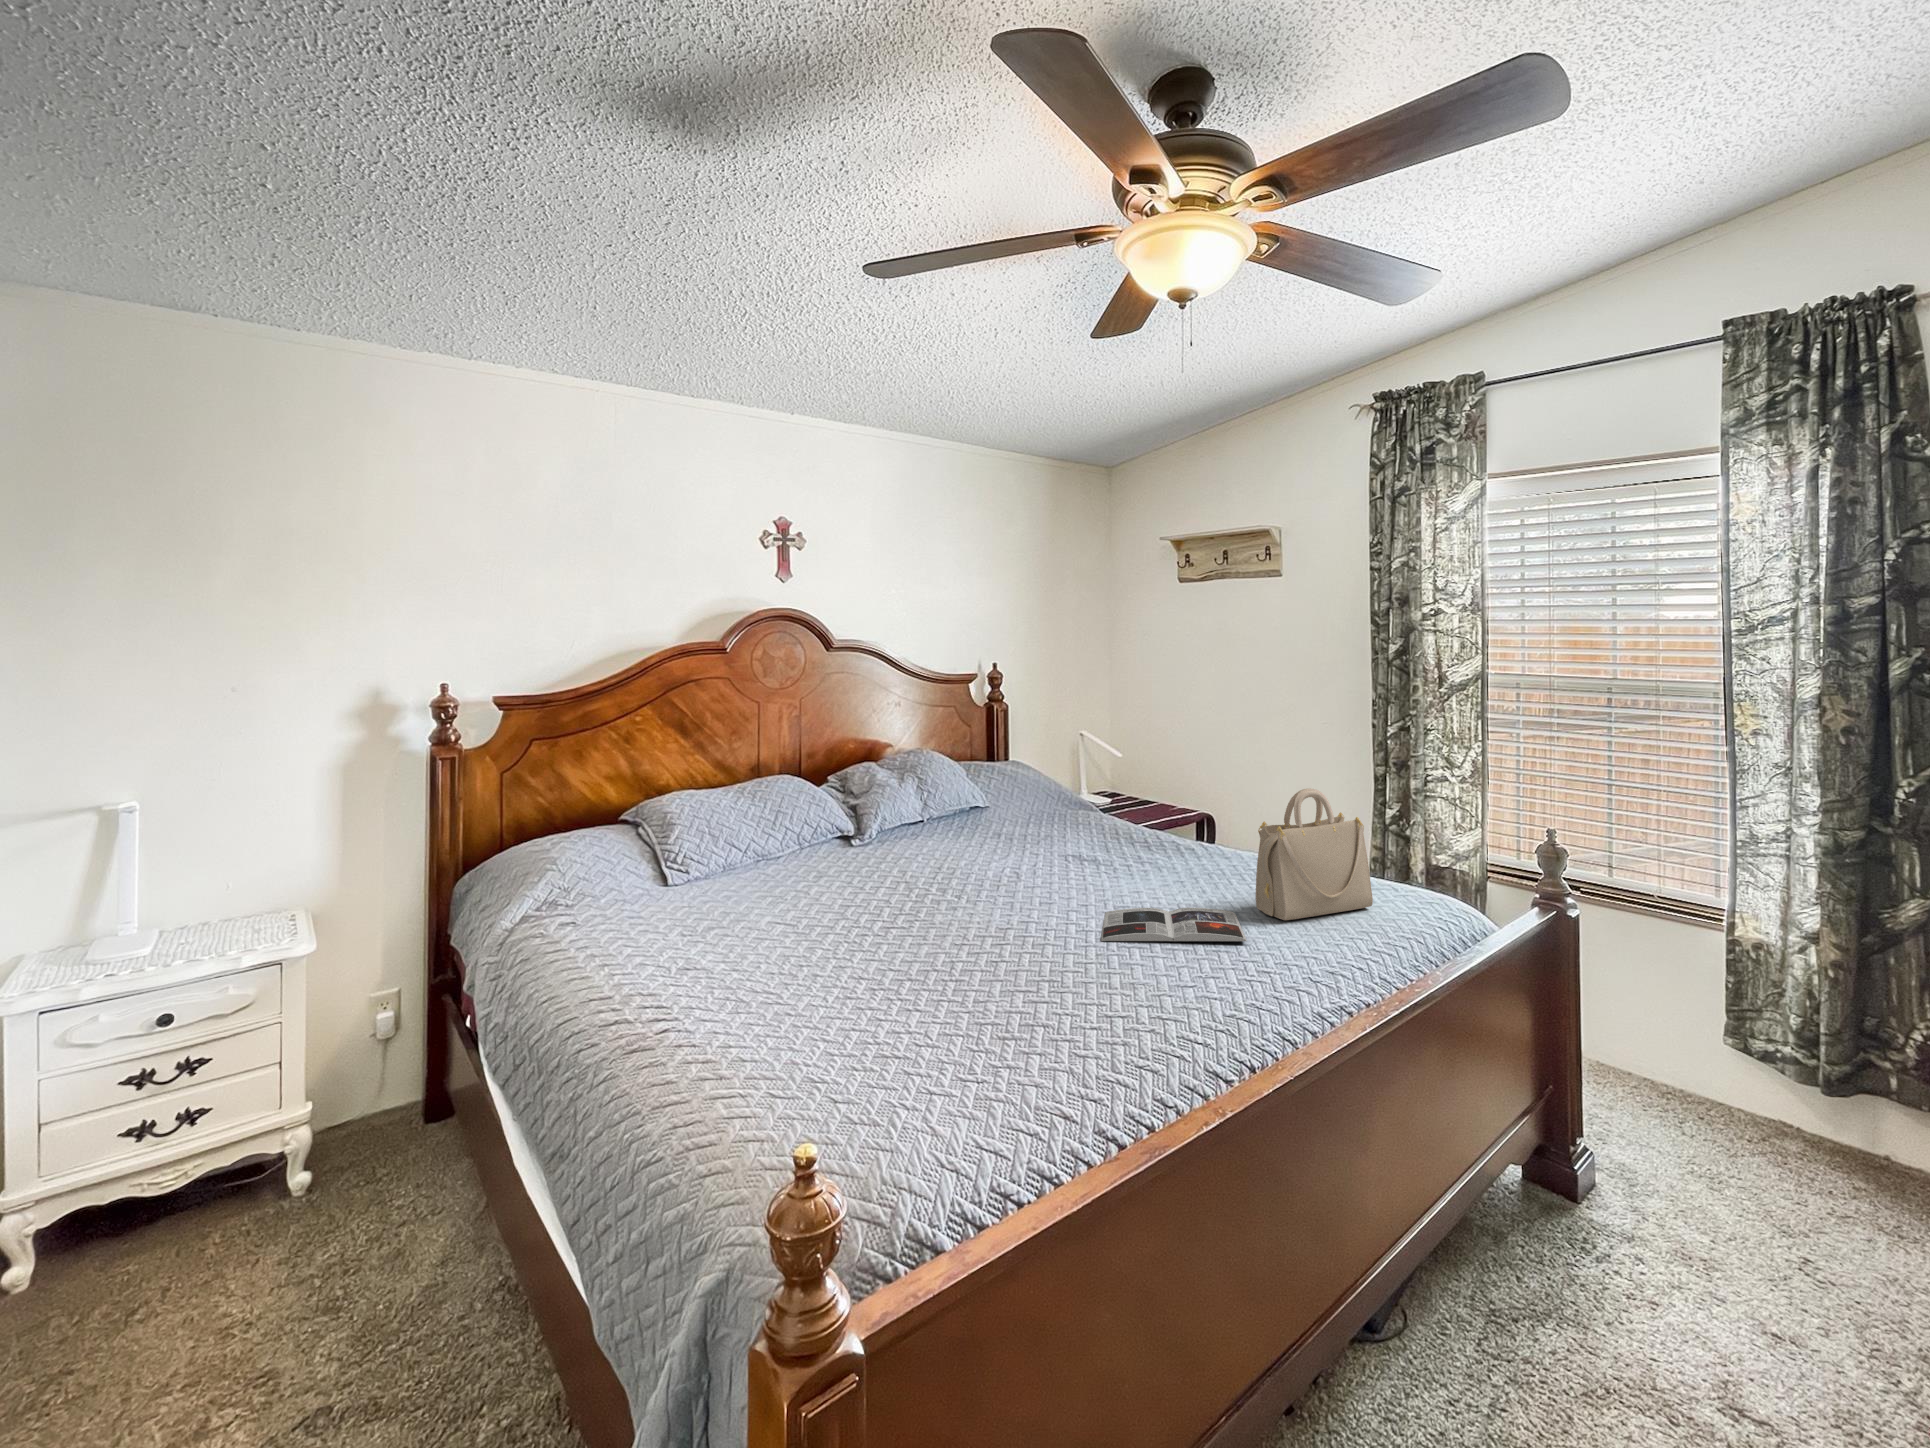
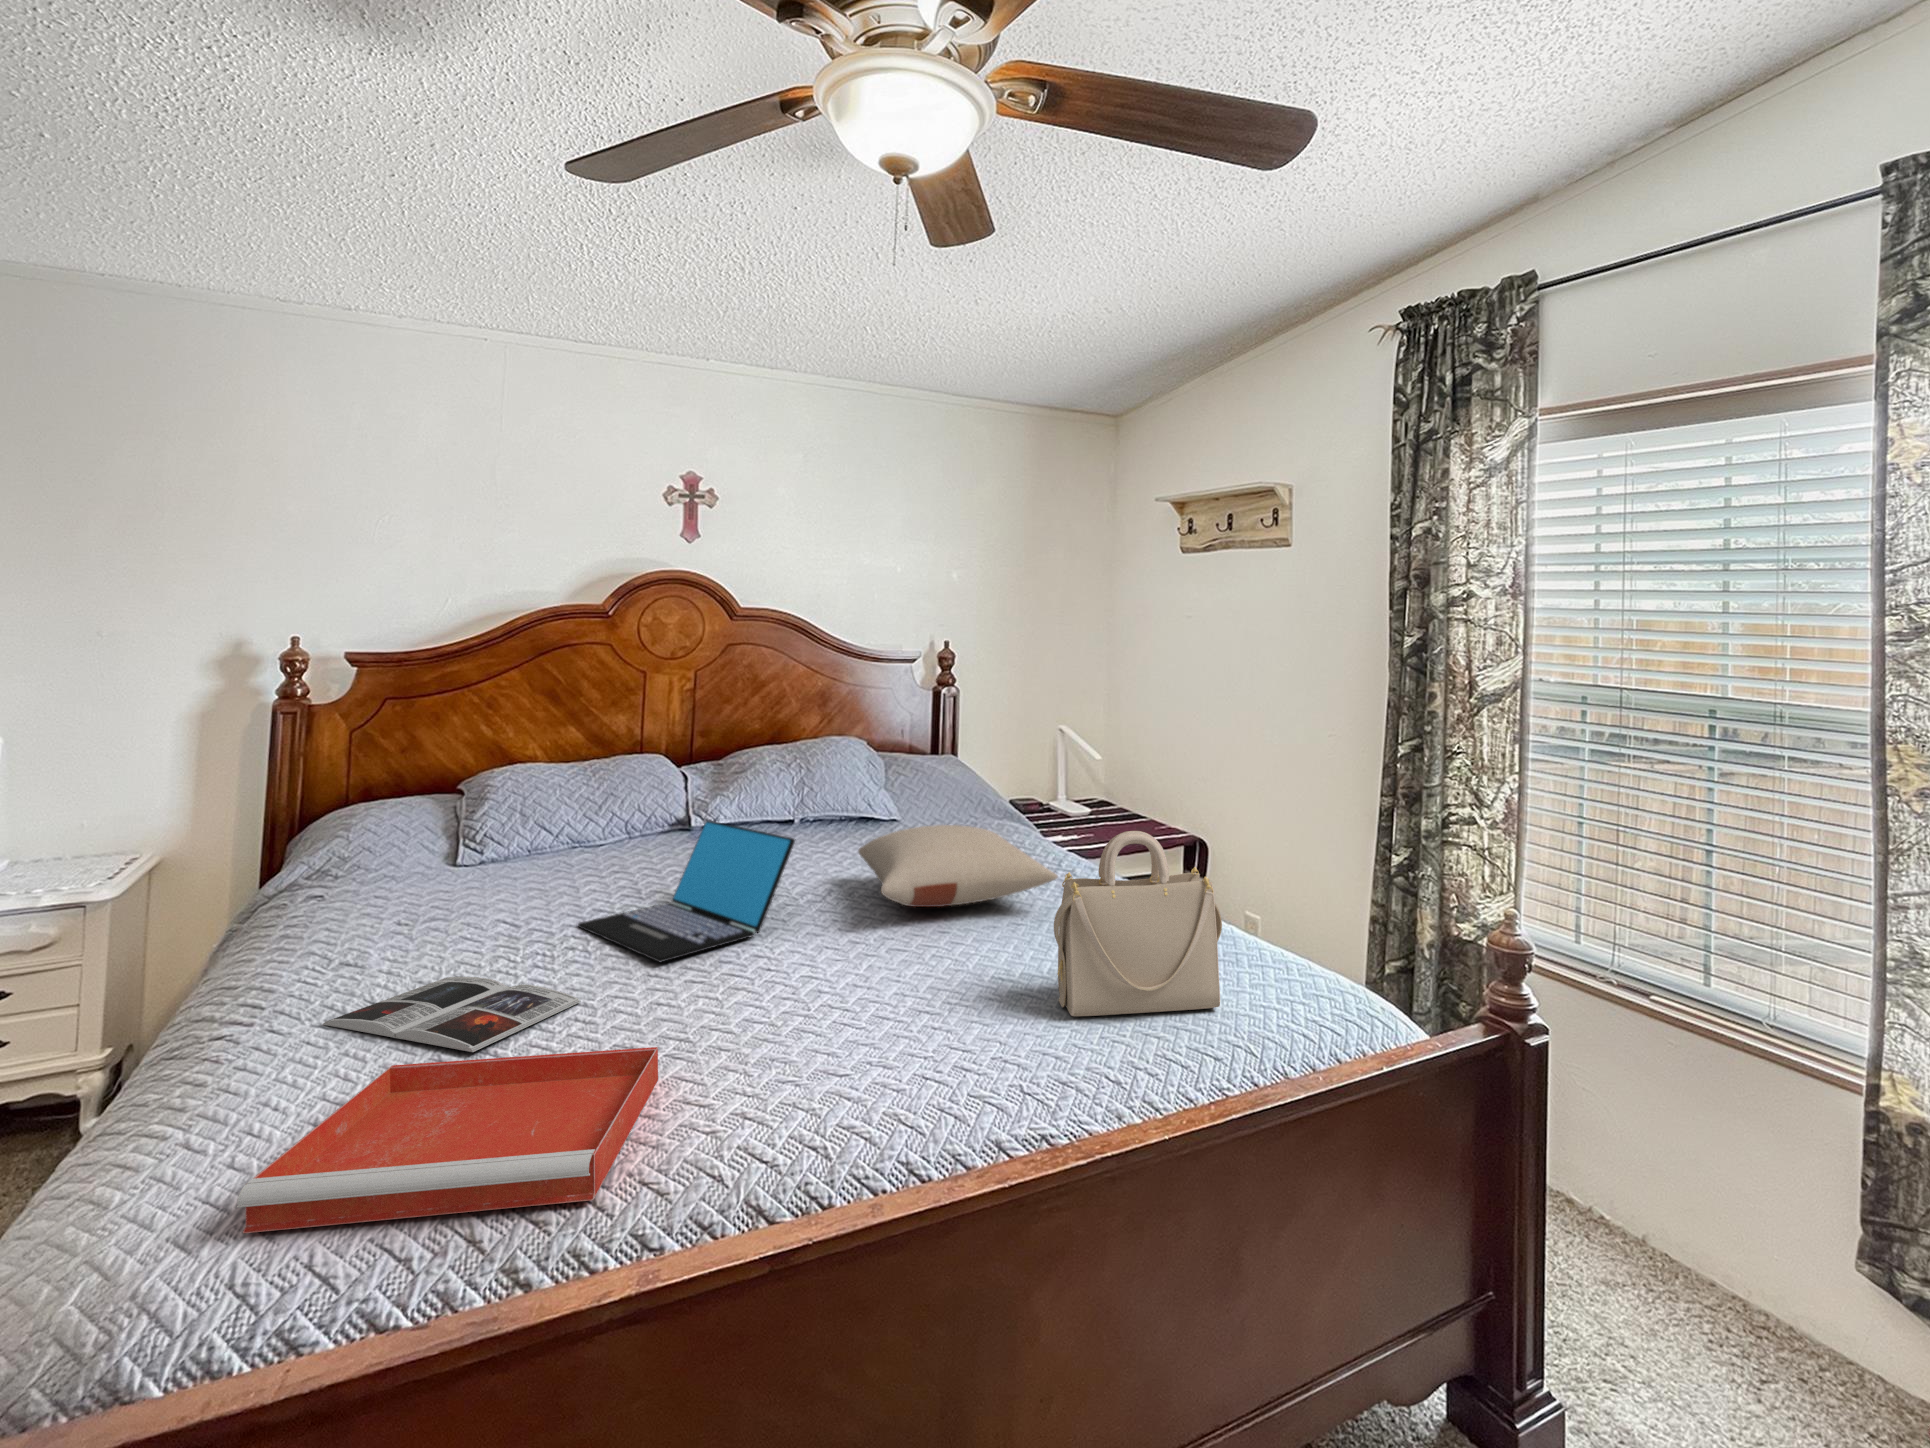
pillow: none [1015,804,1197,865] -> present [858,825,1058,907]
laptop: none [840,812,1011,918] -> present [578,820,796,962]
magazine: present [1101,908,1247,941] -> present [323,977,581,1052]
tray: none [884,959,1120,1081] -> present [237,1047,658,1233]

